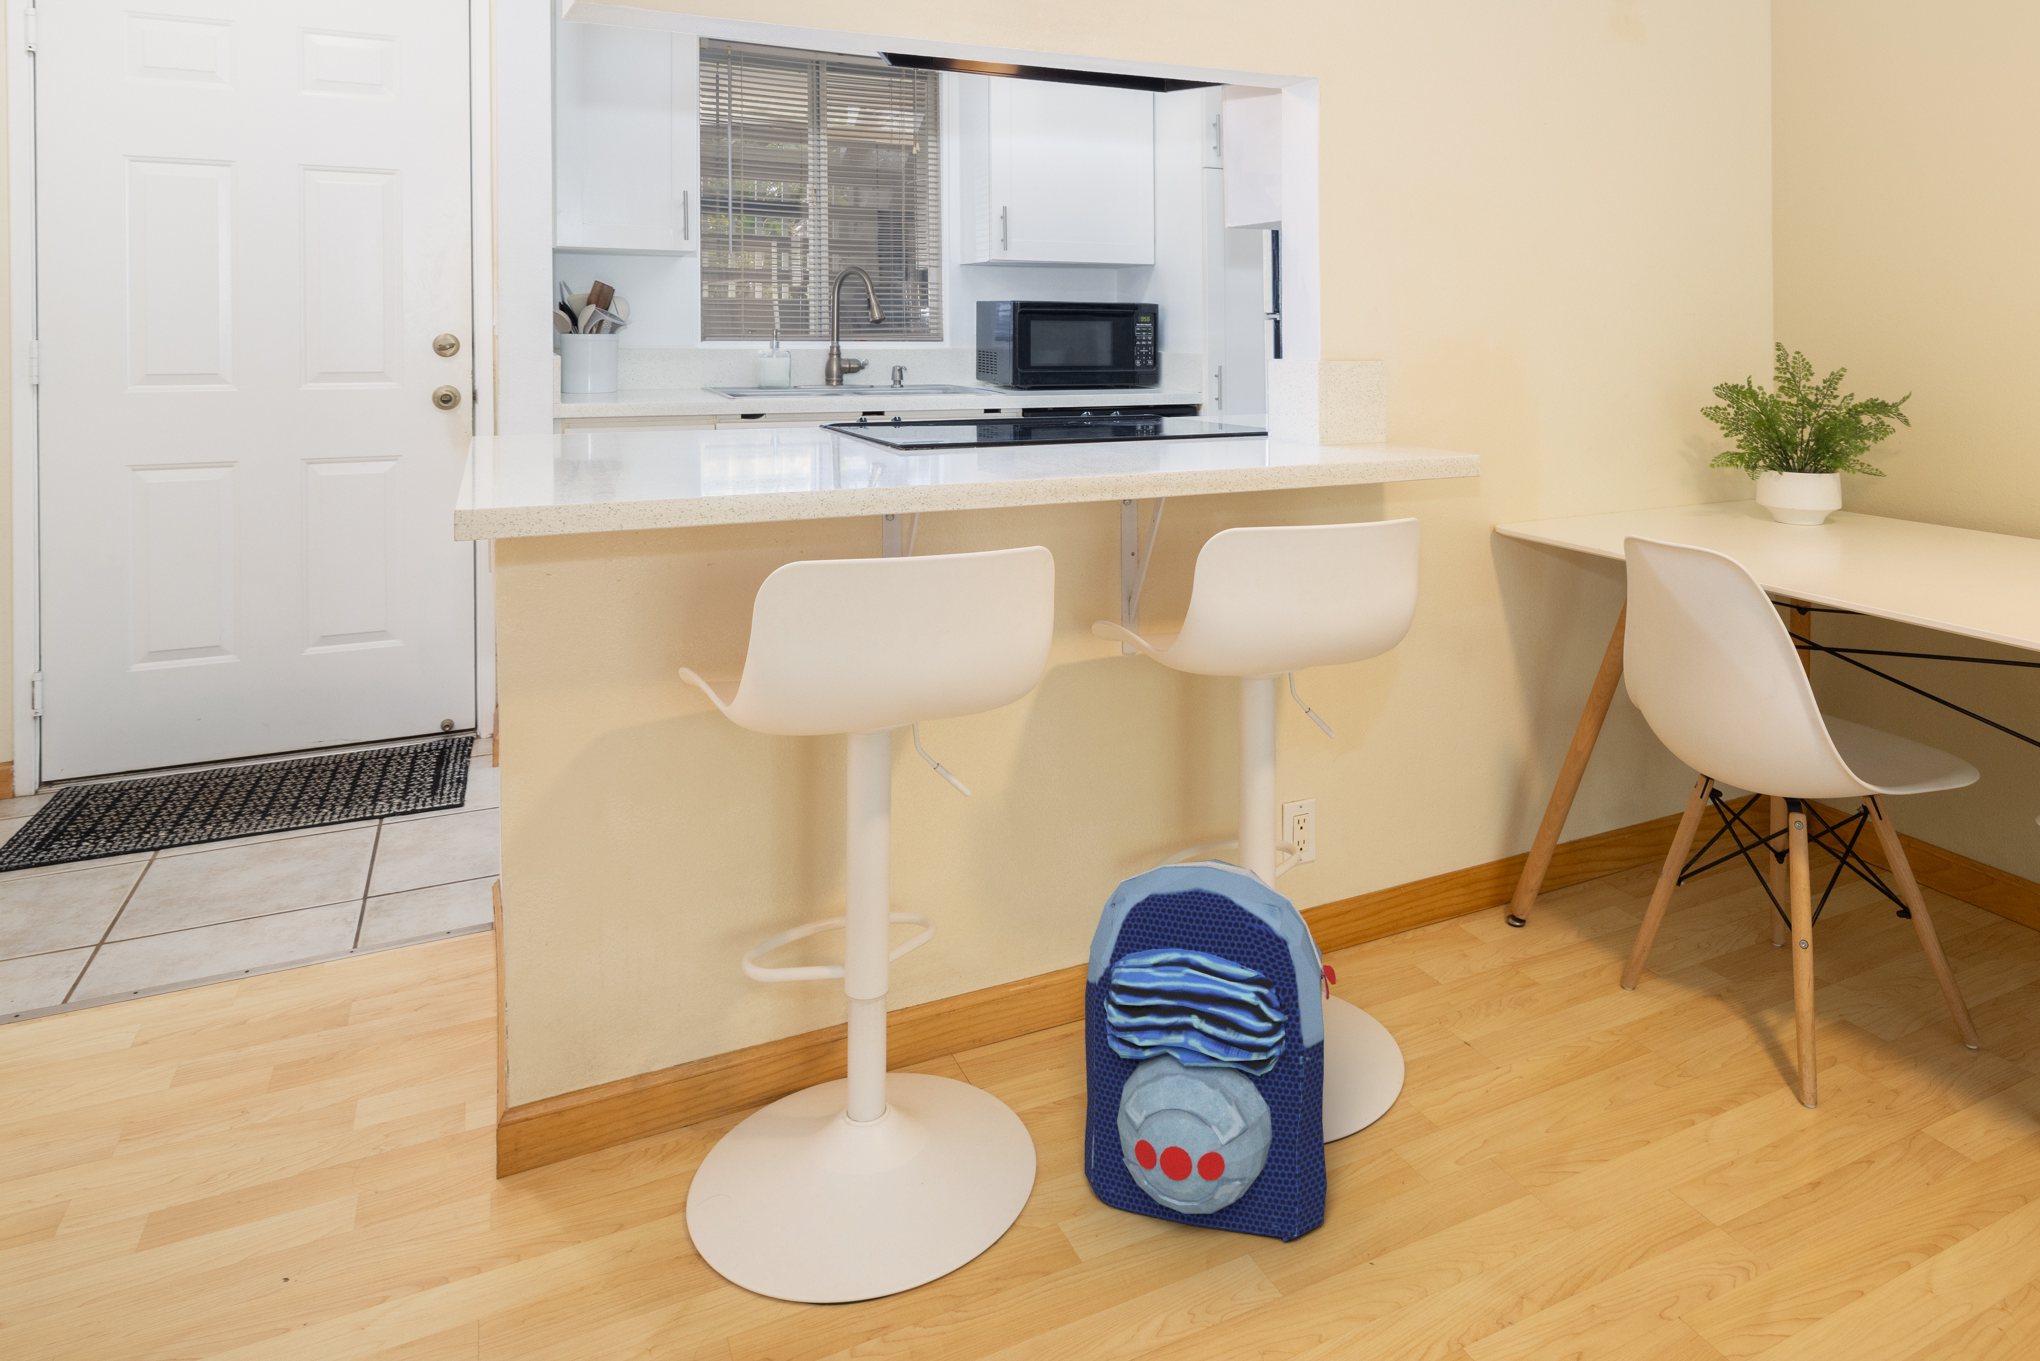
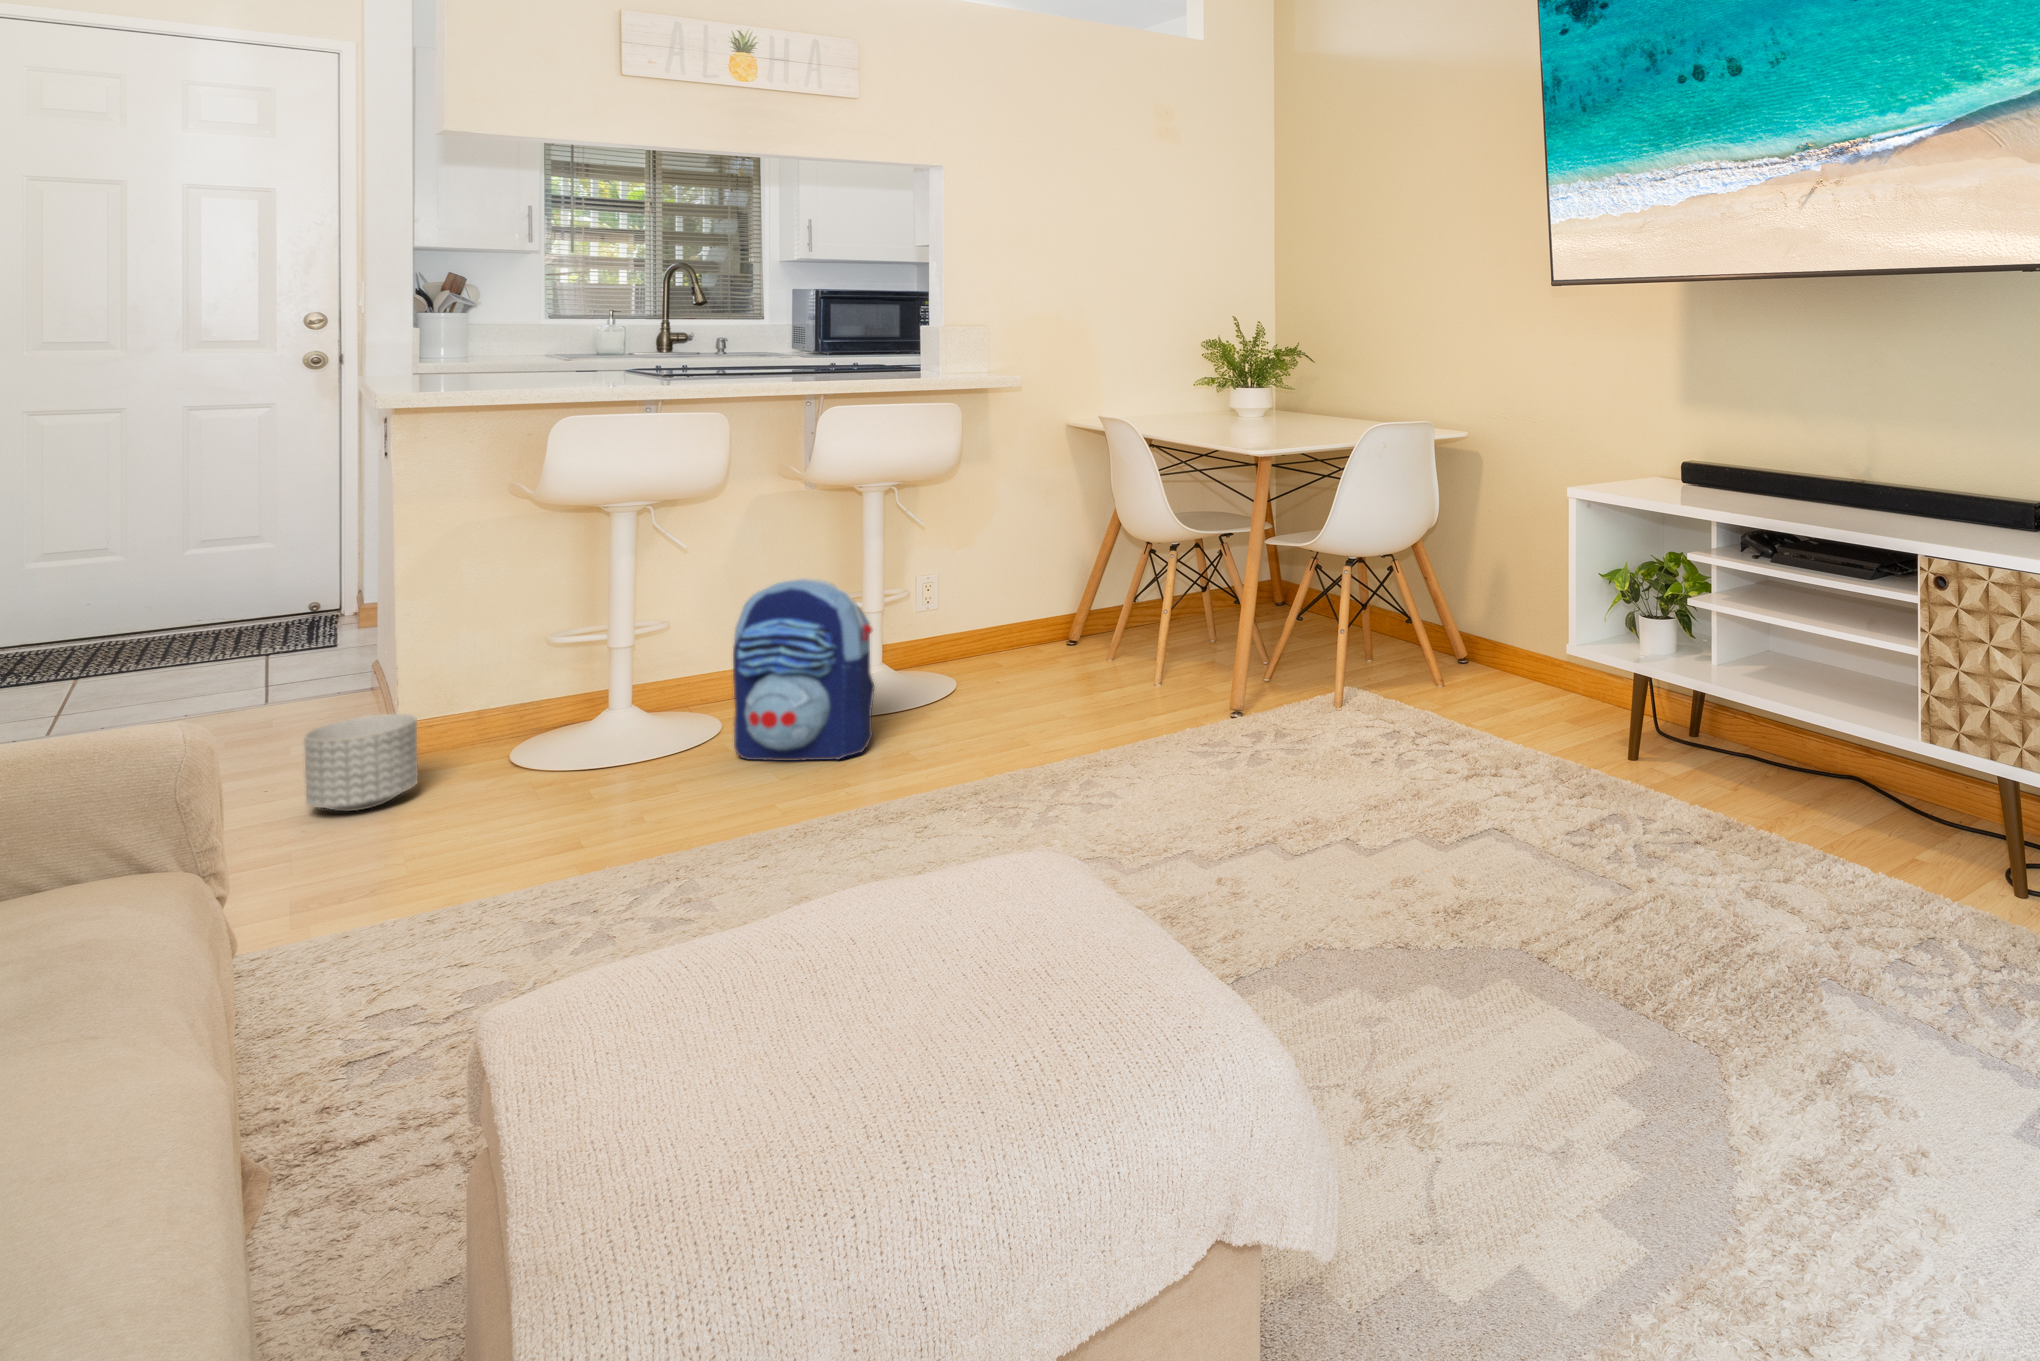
planter: none [422,1070,591,1281] -> present [304,714,418,811]

